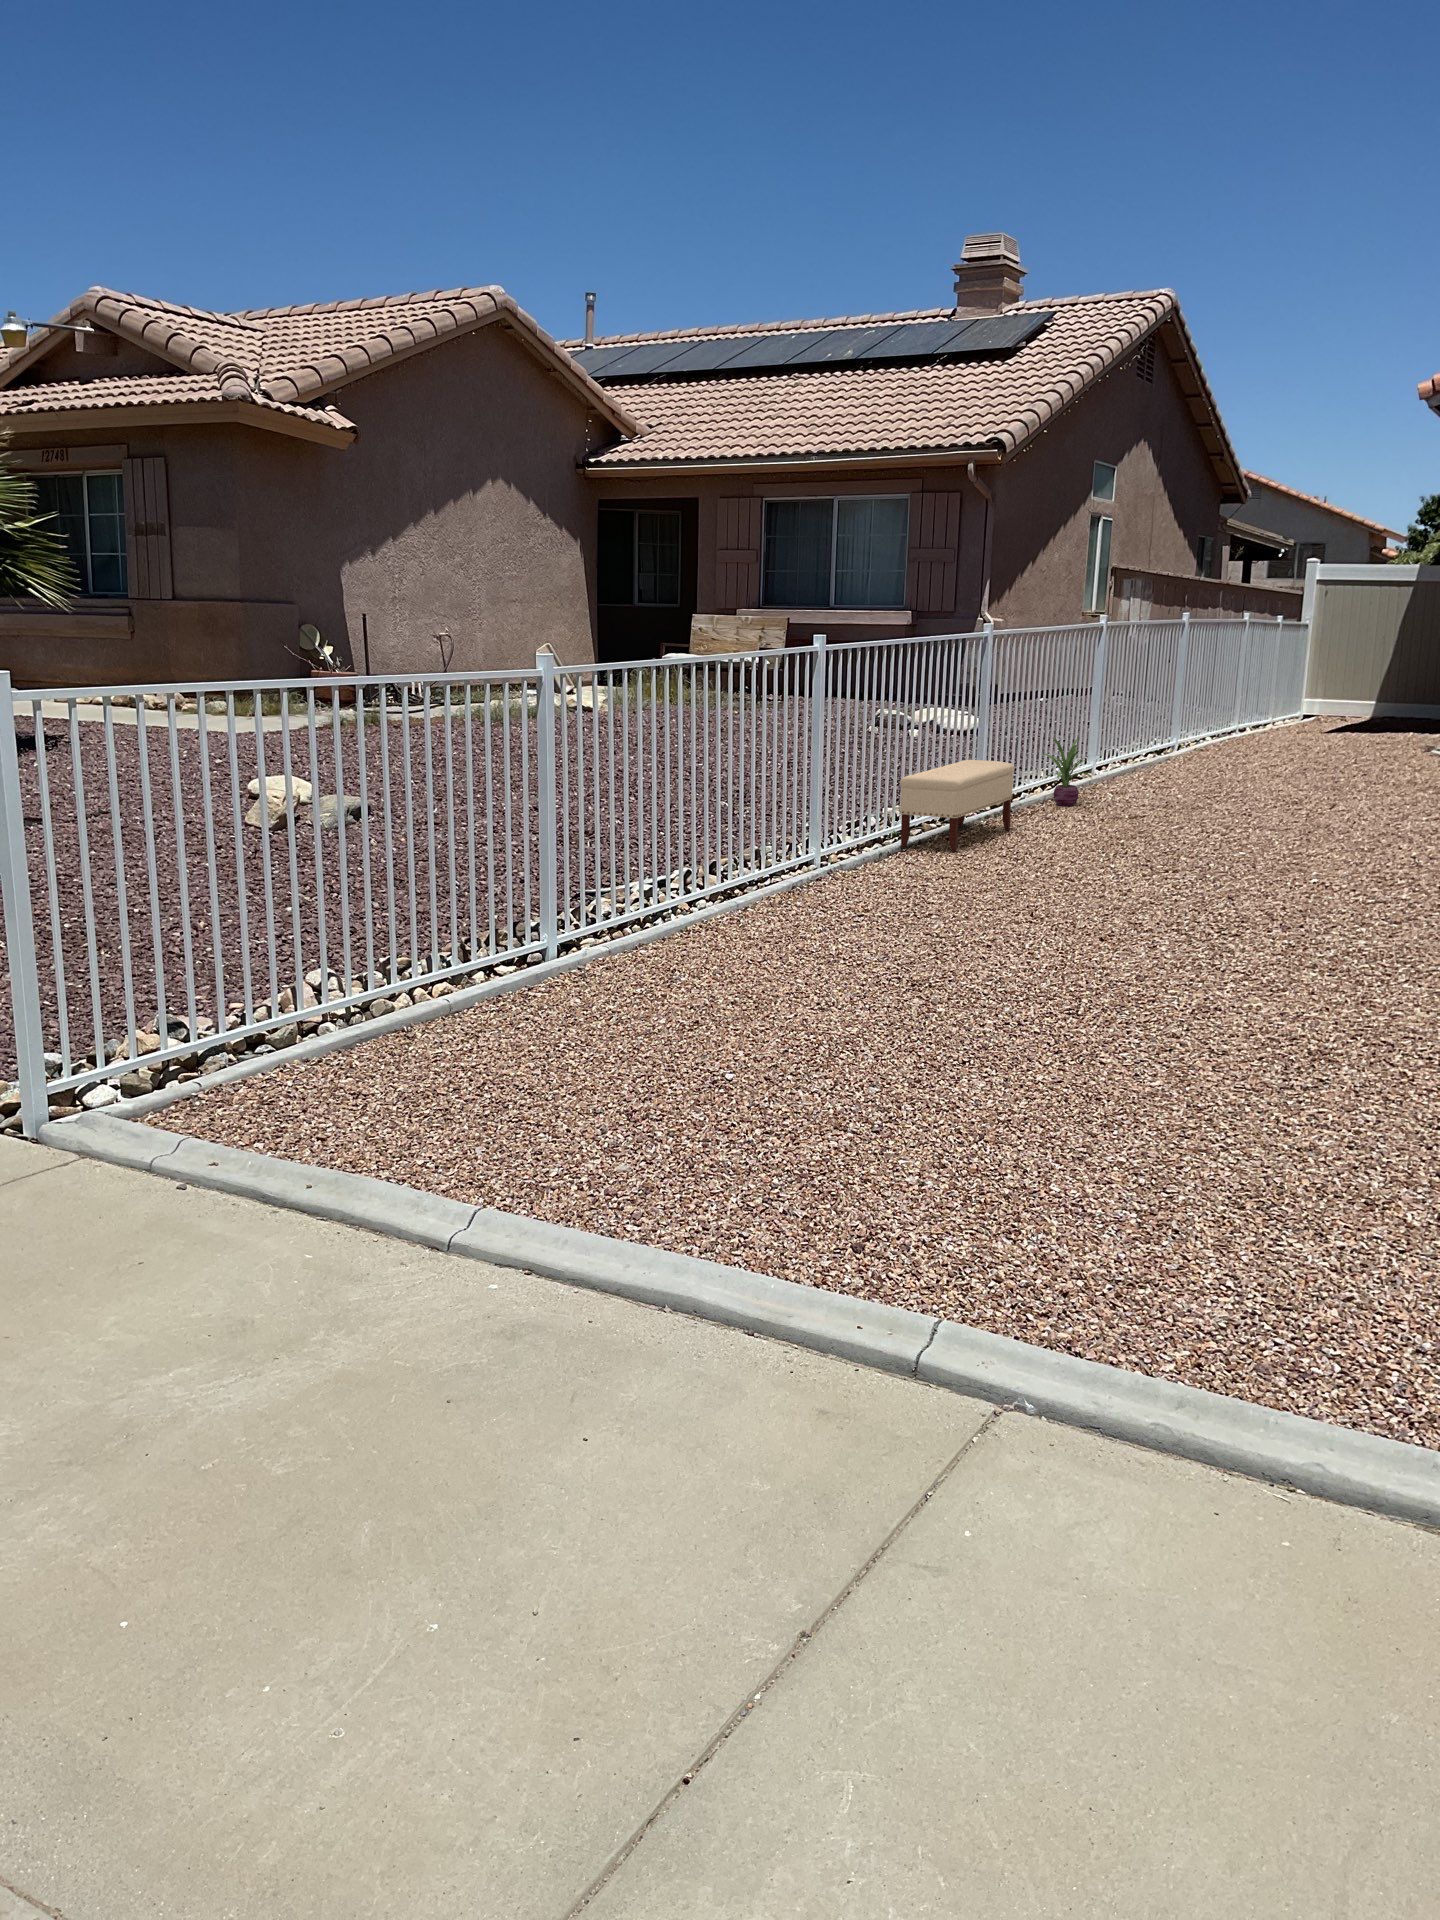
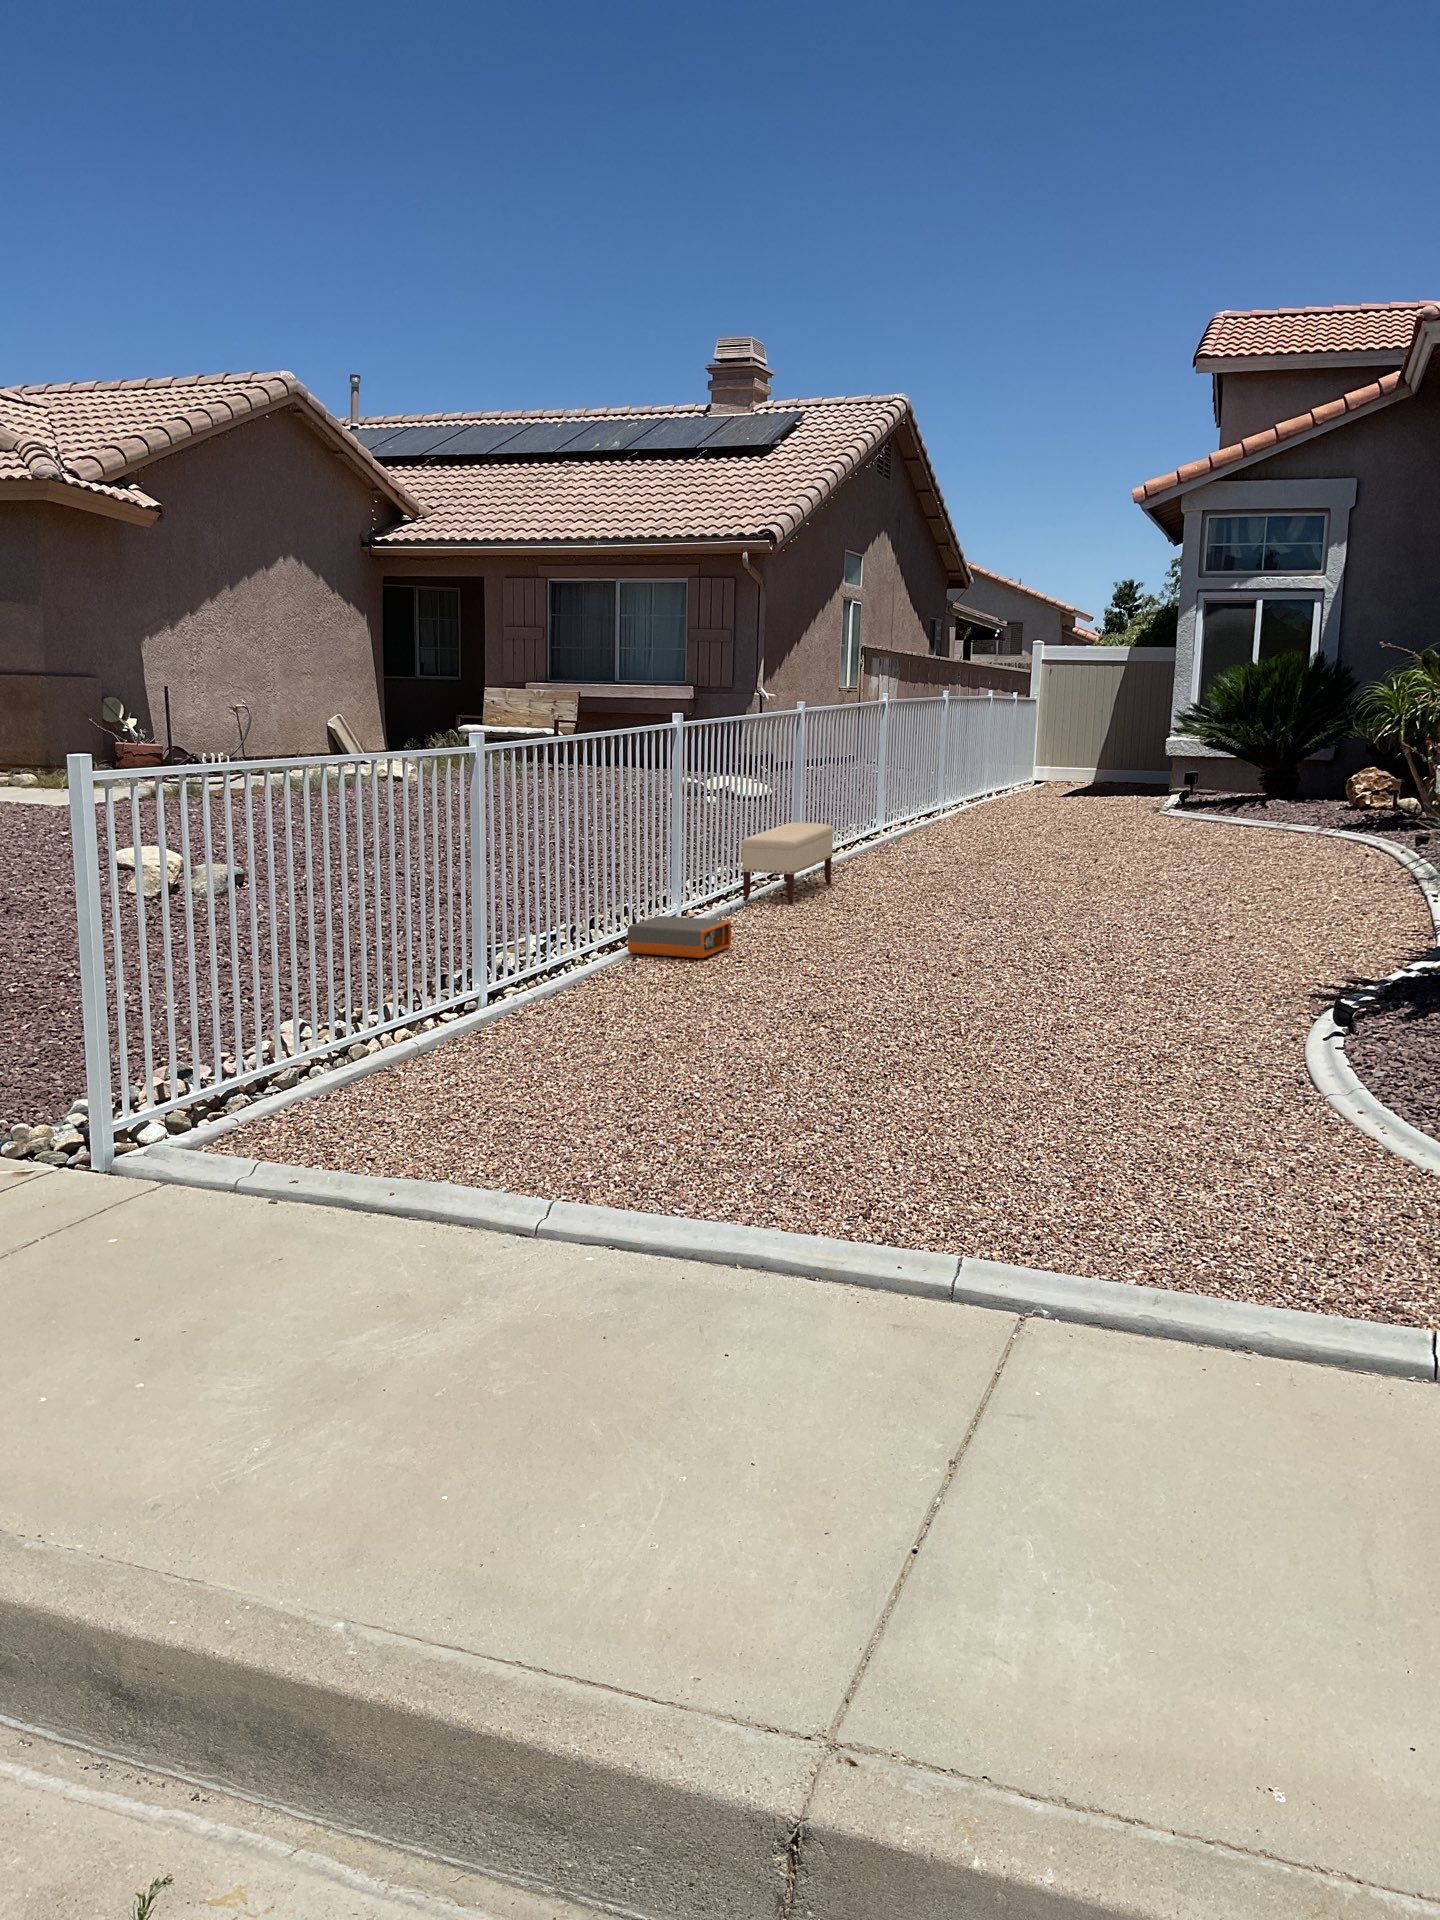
decorative plant: present [1043,738,1092,806] -> none [830,801,900,862]
storage box: none [742,862,862,912] -> present [628,916,731,958]

